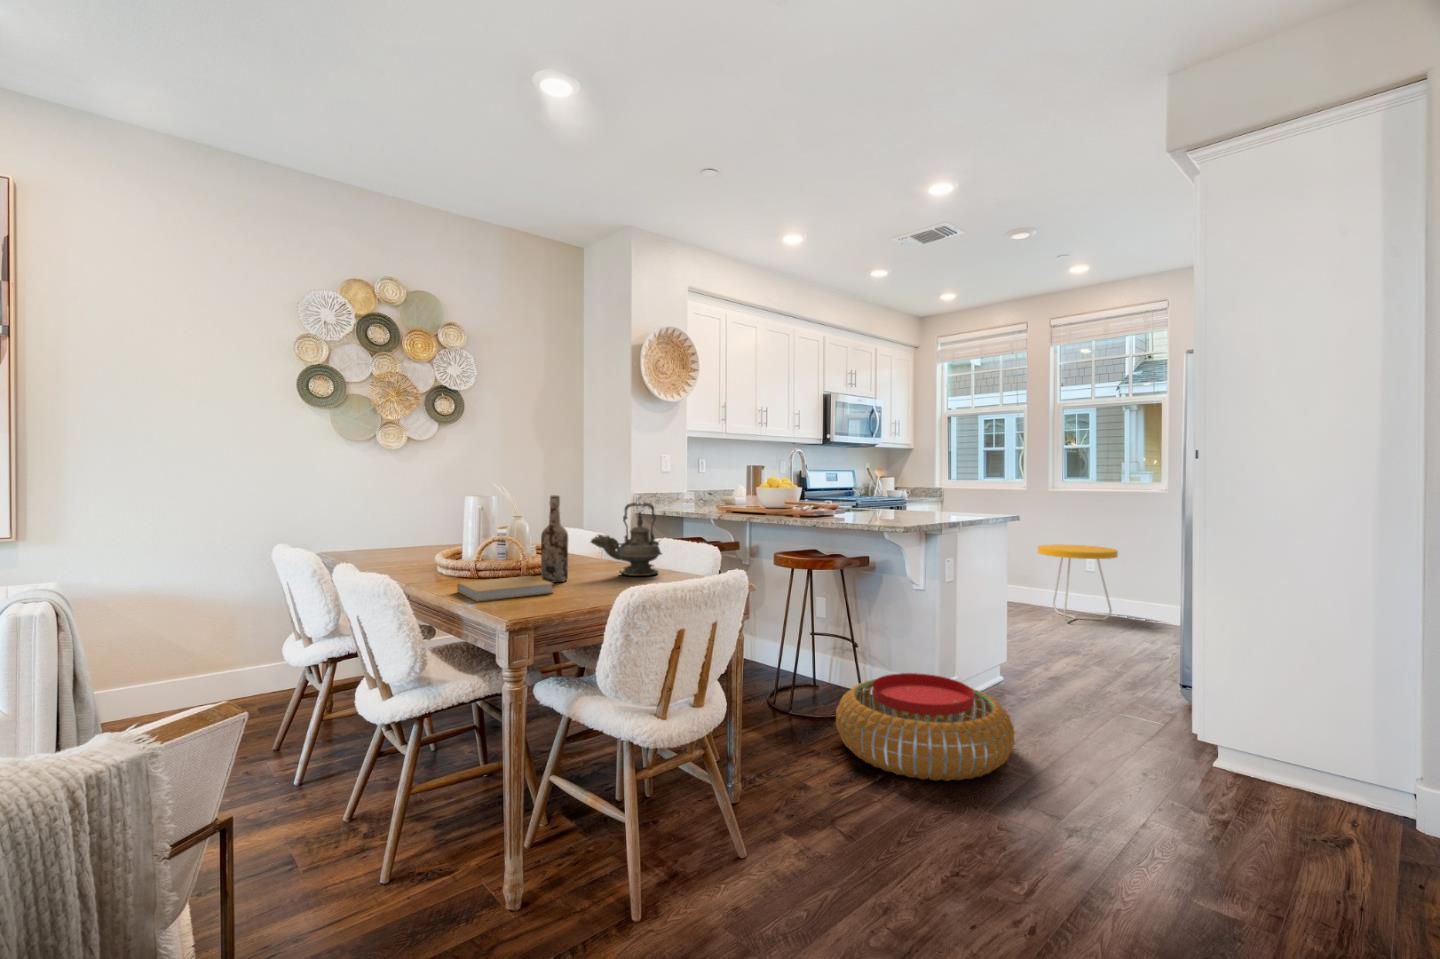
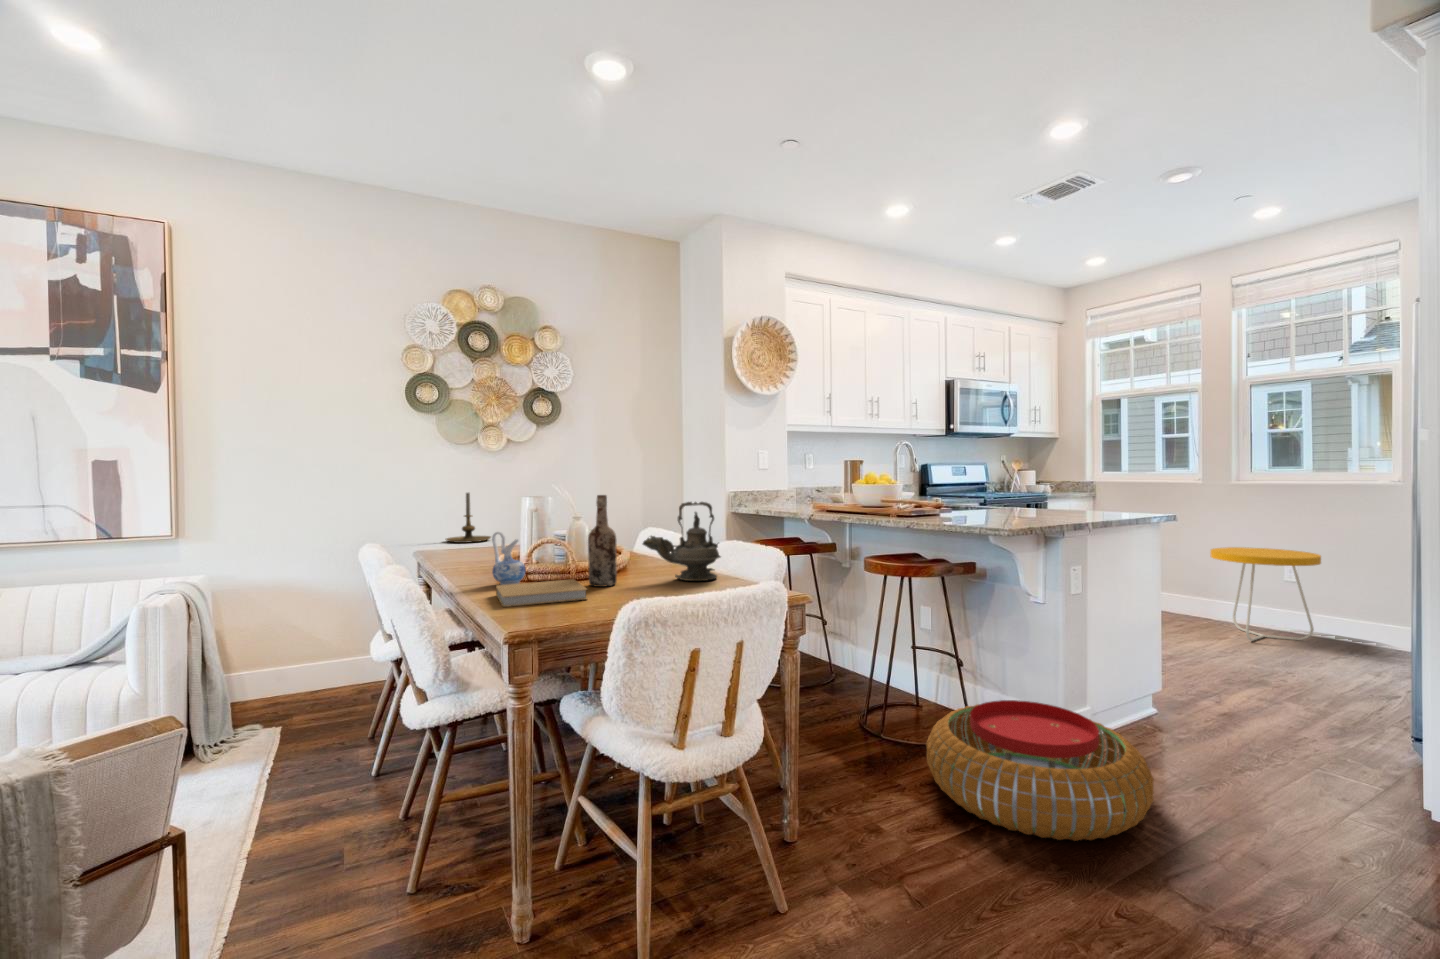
candle holder: none [336,492,387,545] -> present [446,493,491,543]
ceramic pitcher: none [442,531,475,583] -> present [492,532,525,585]

